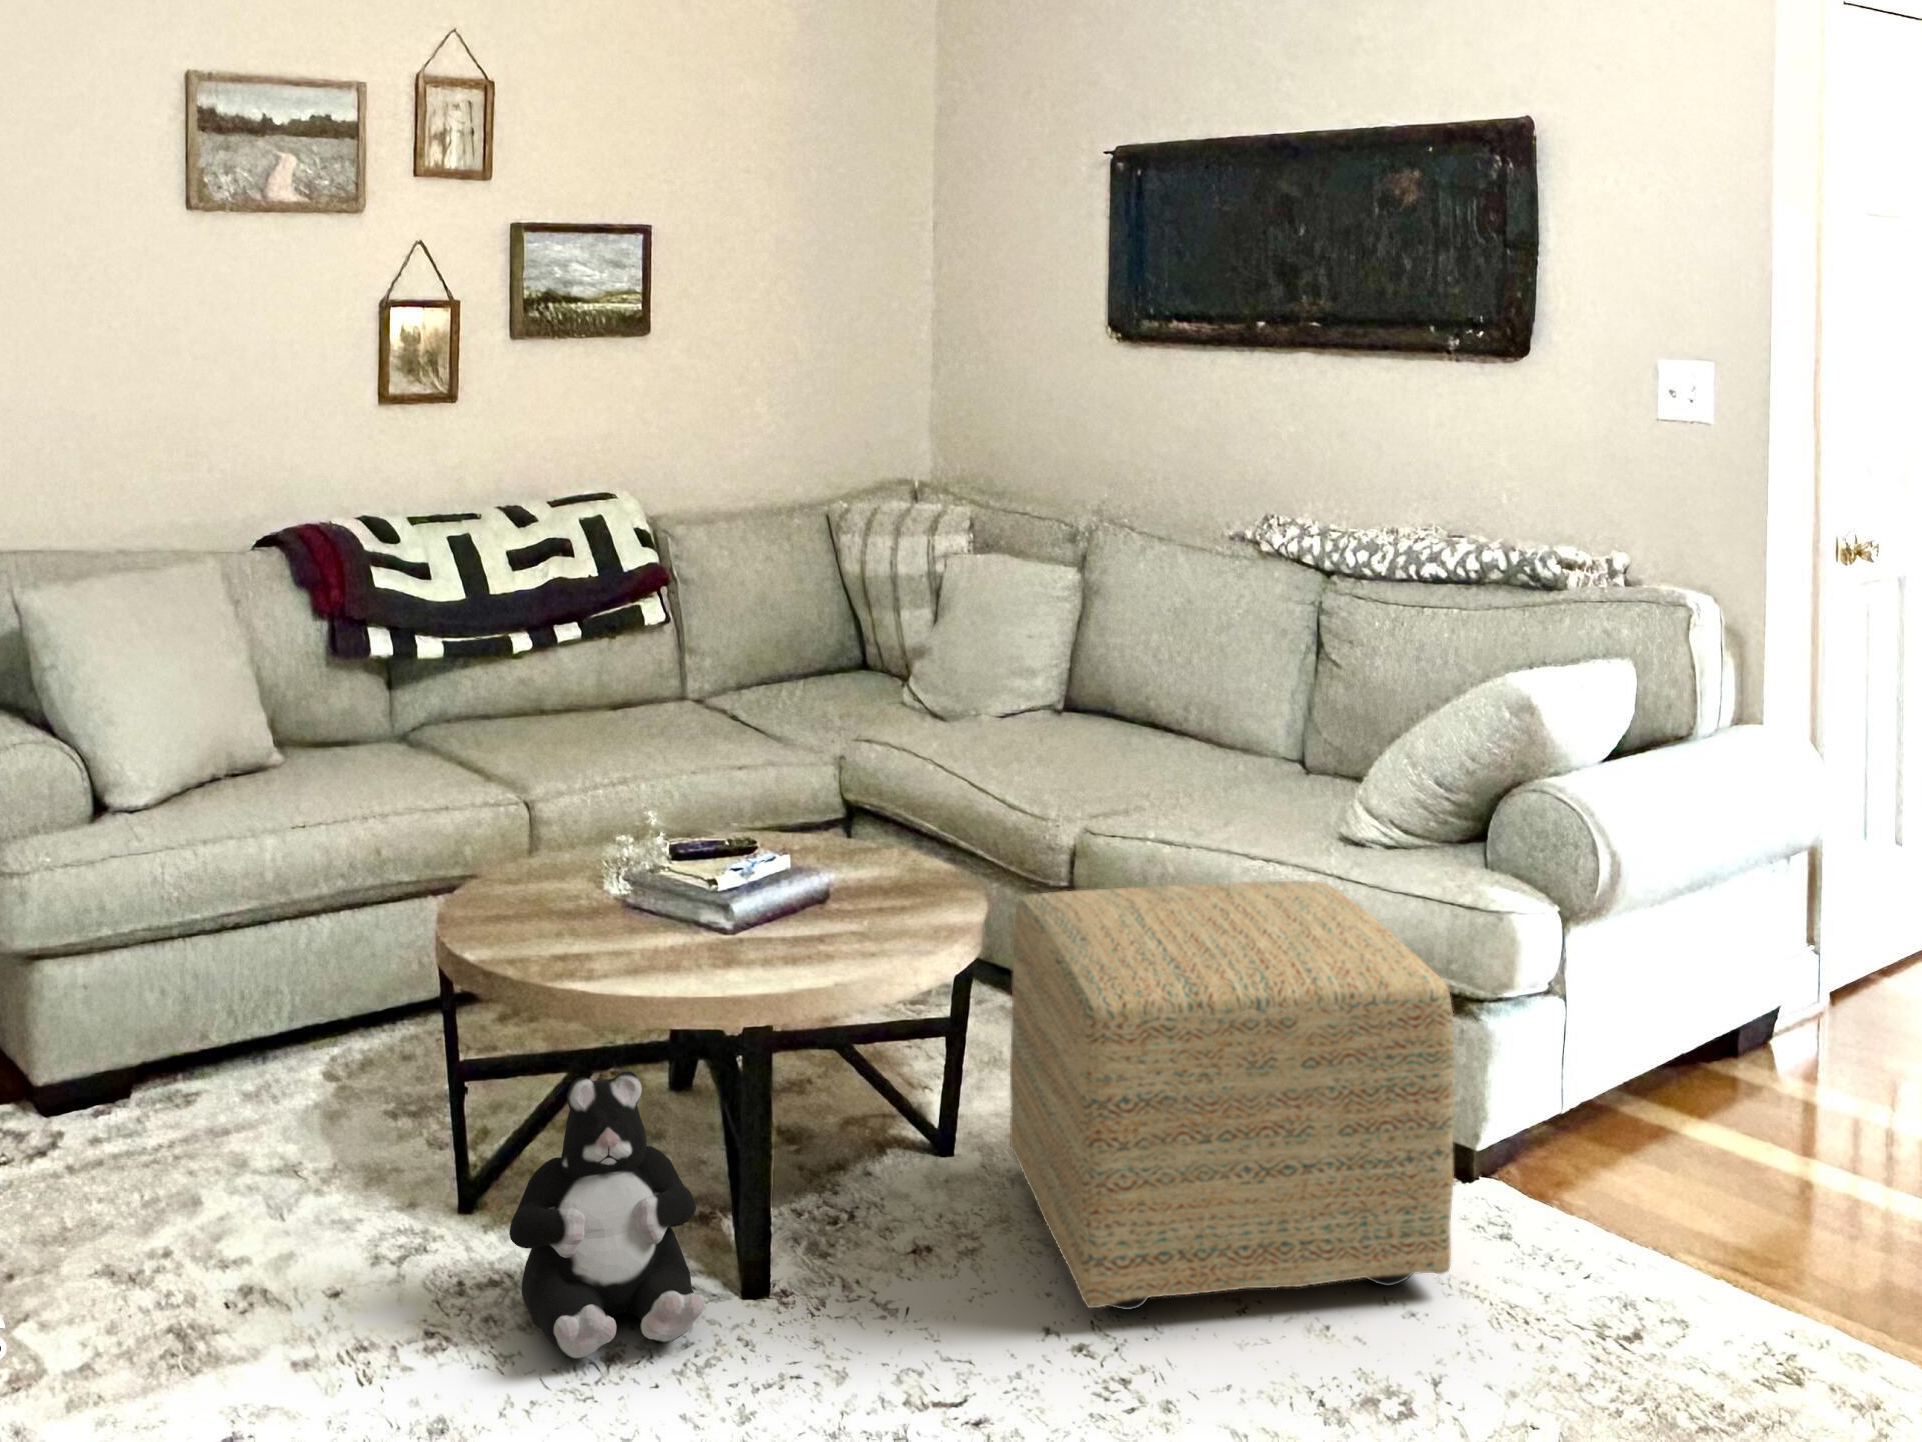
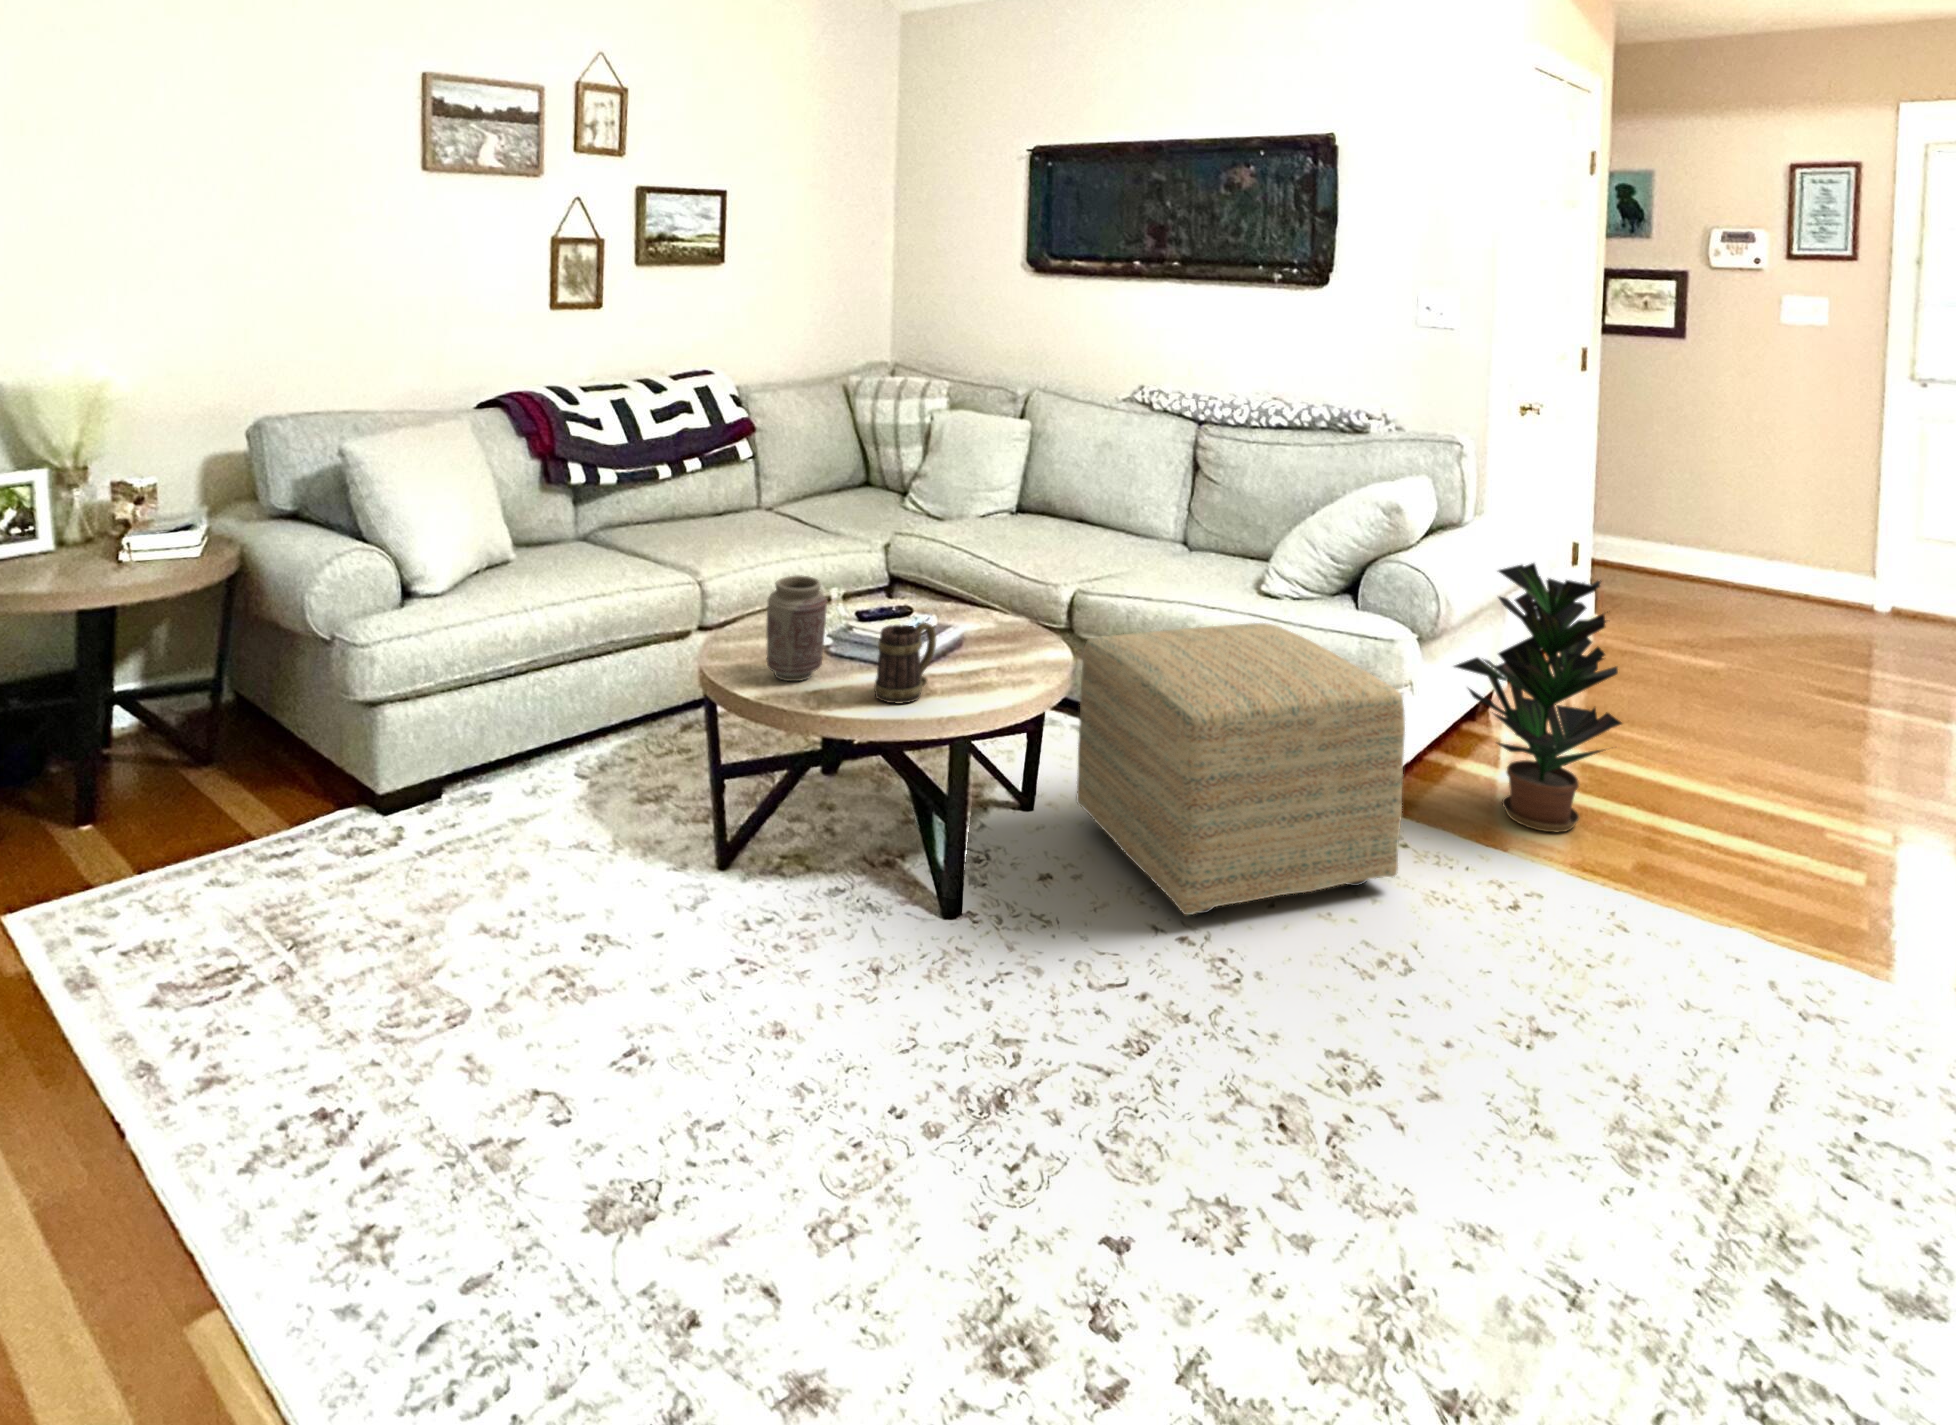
vase: none [519,788,607,939] -> present [766,575,827,681]
potted plant: none [1619,794,1883,1228] -> present [1454,563,1622,832]
mug: none [653,858,751,974] -> present [874,622,936,703]
plush toy: present [509,1072,705,1358] -> none [791,772,936,975]

